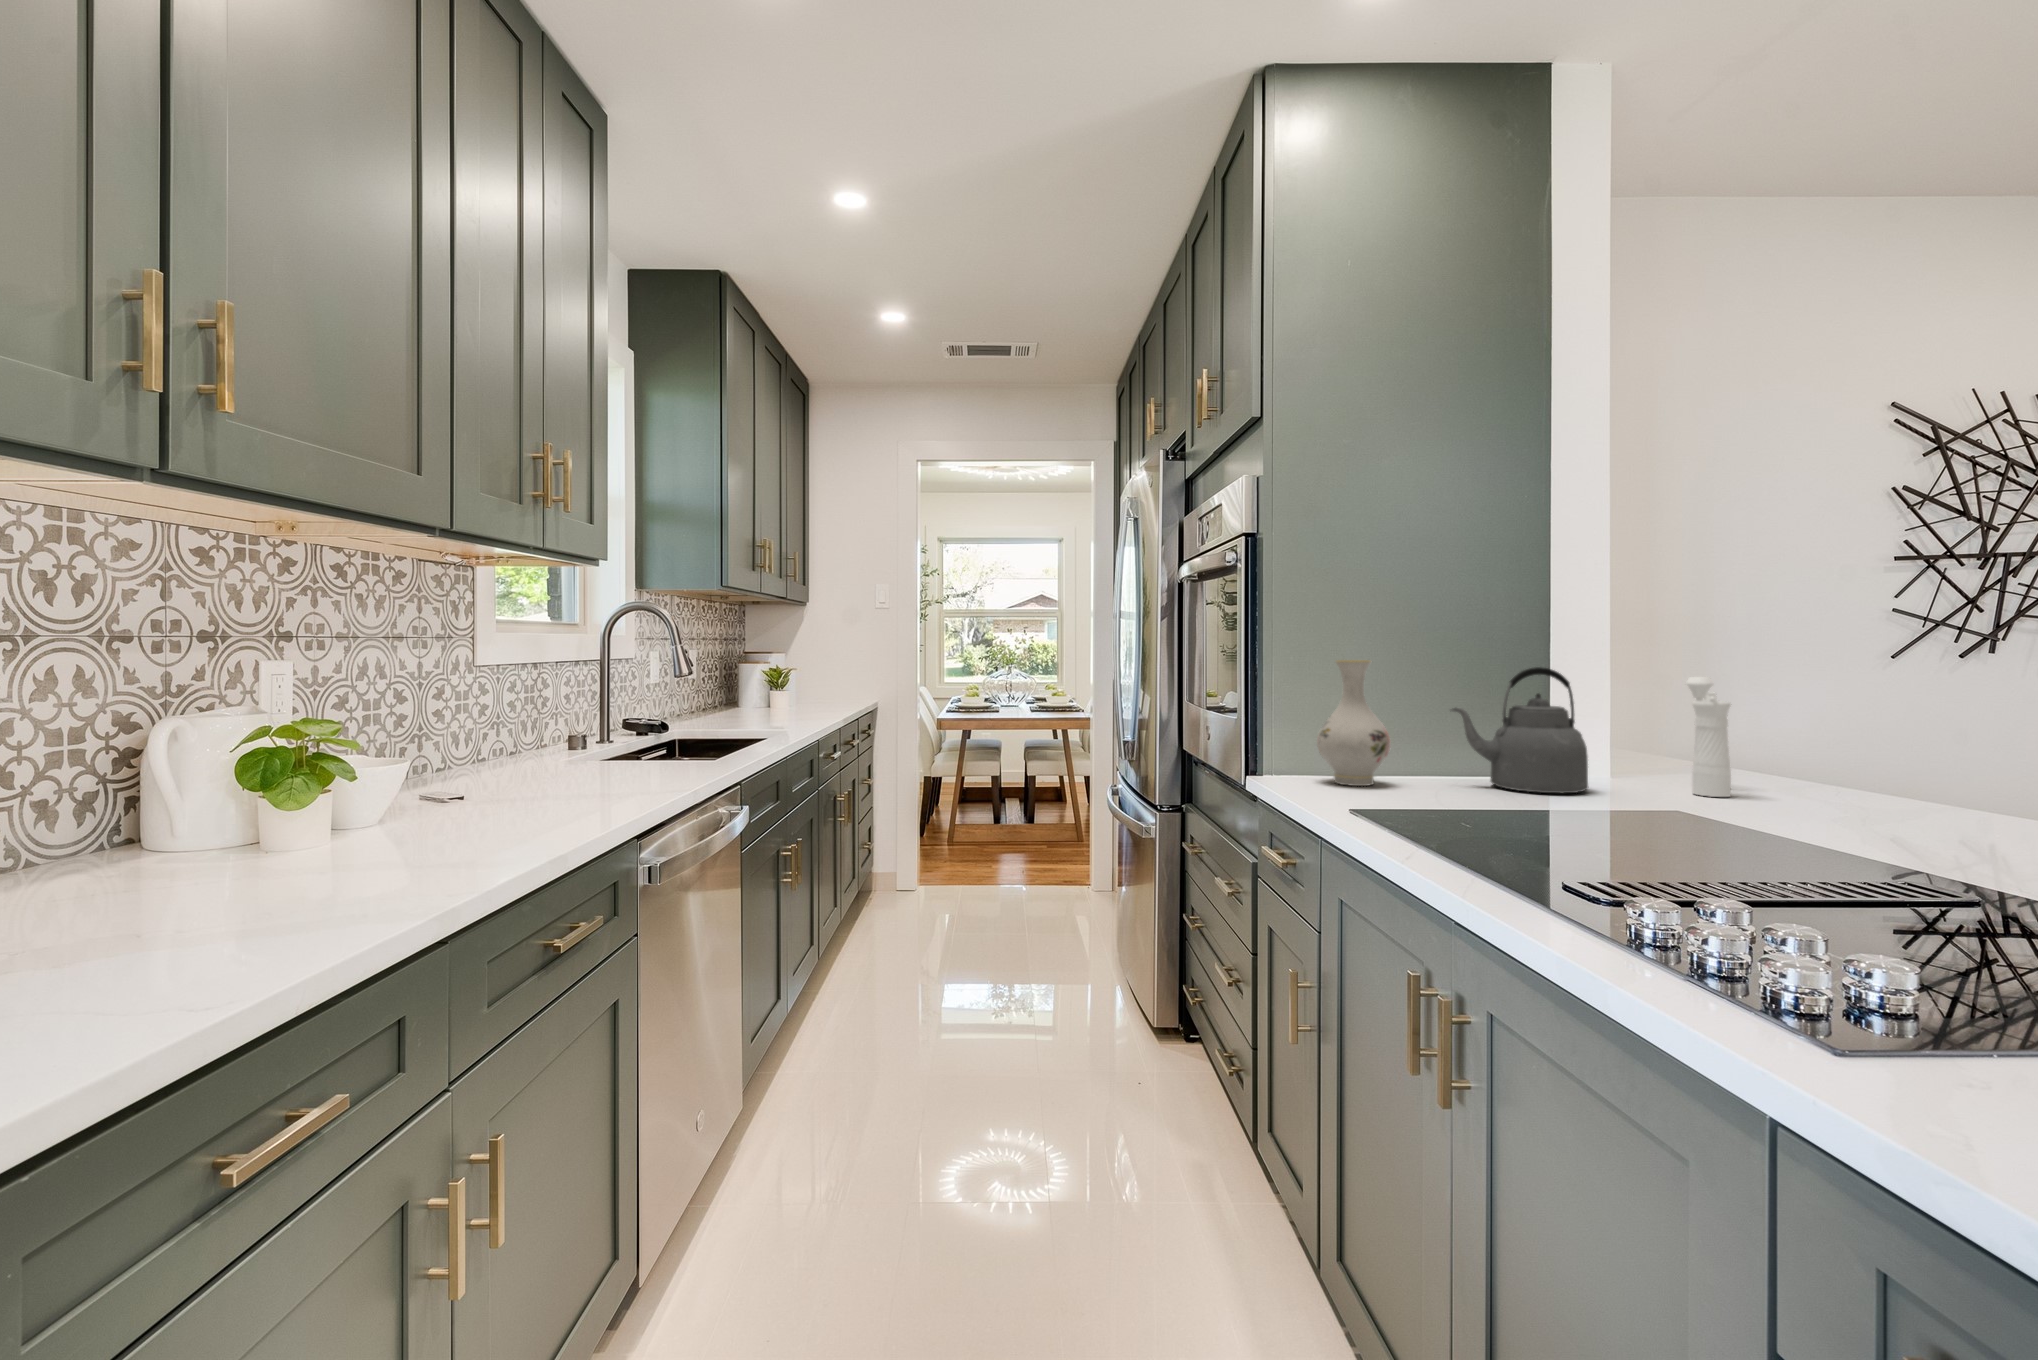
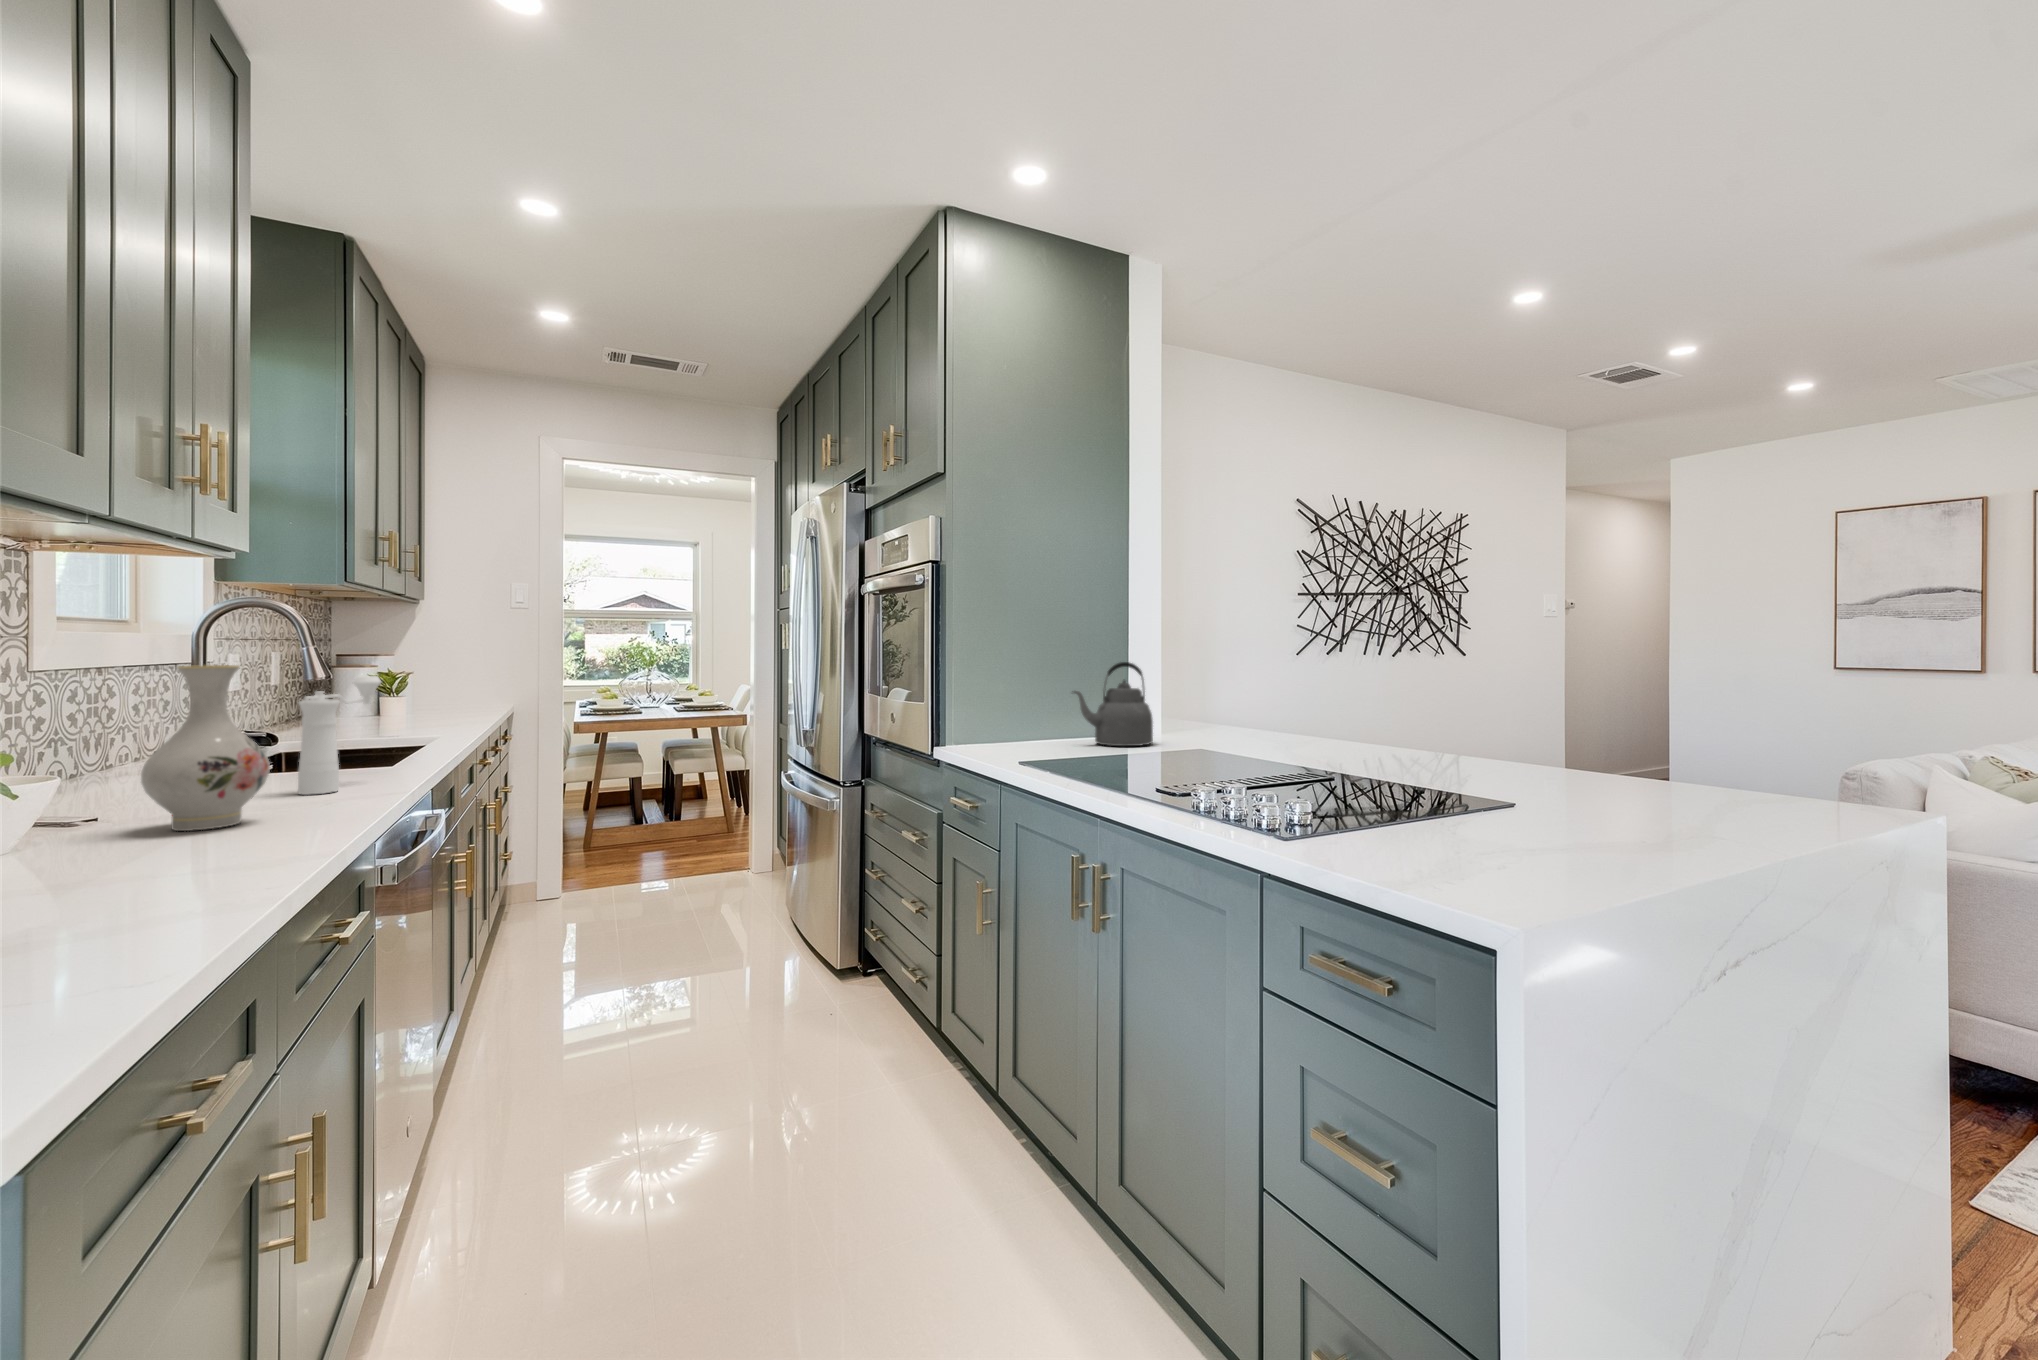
vase: present [1317,660,1391,786] -> present [141,665,270,831]
pepper mill: present [1686,677,1731,797] -> present [298,676,381,795]

